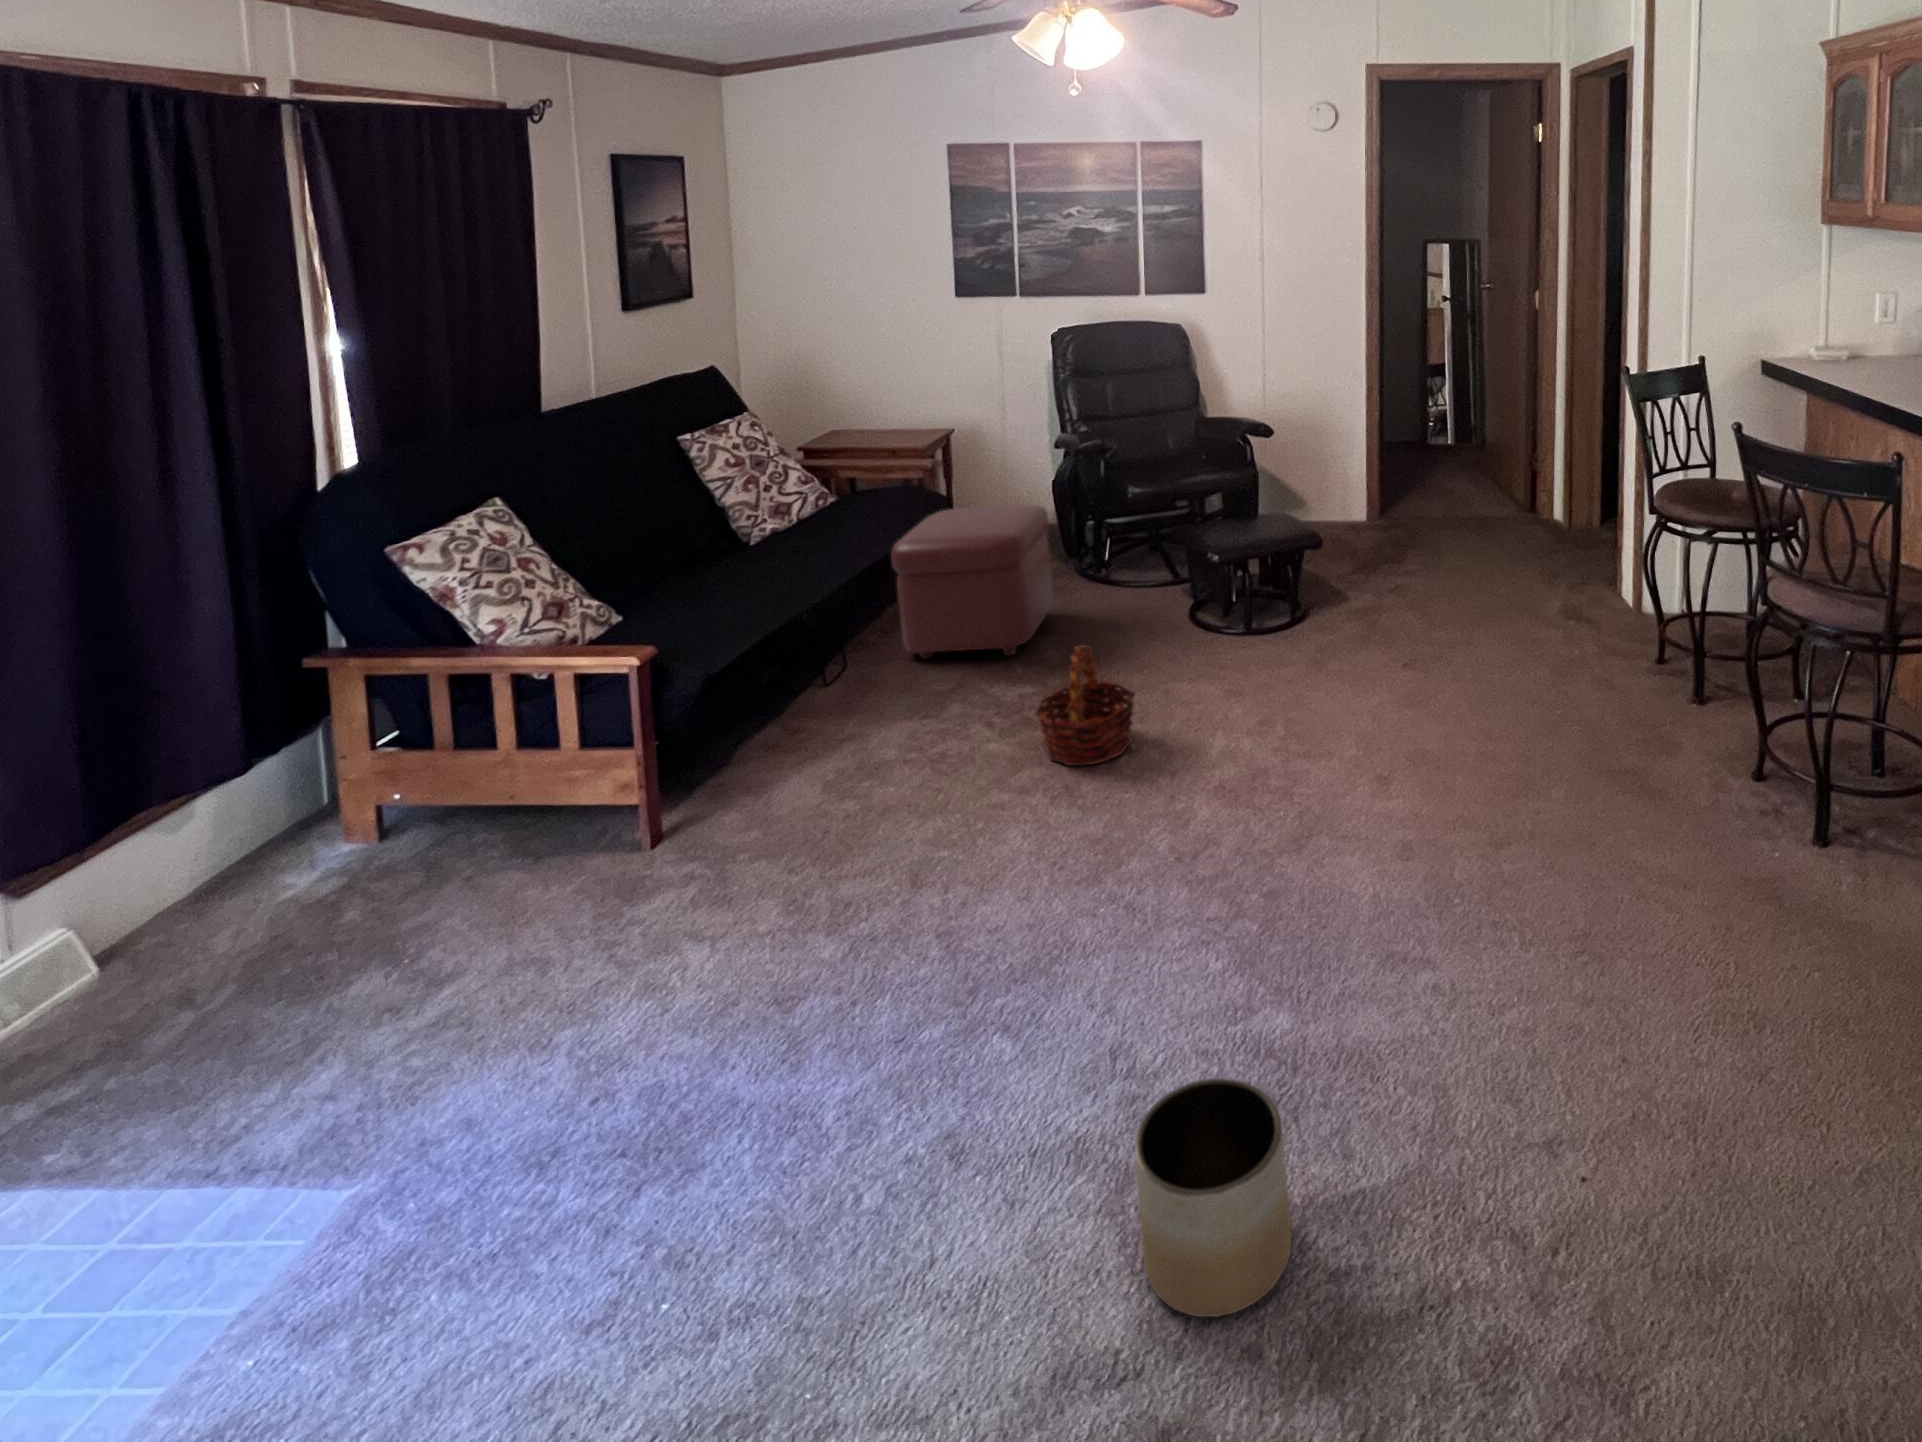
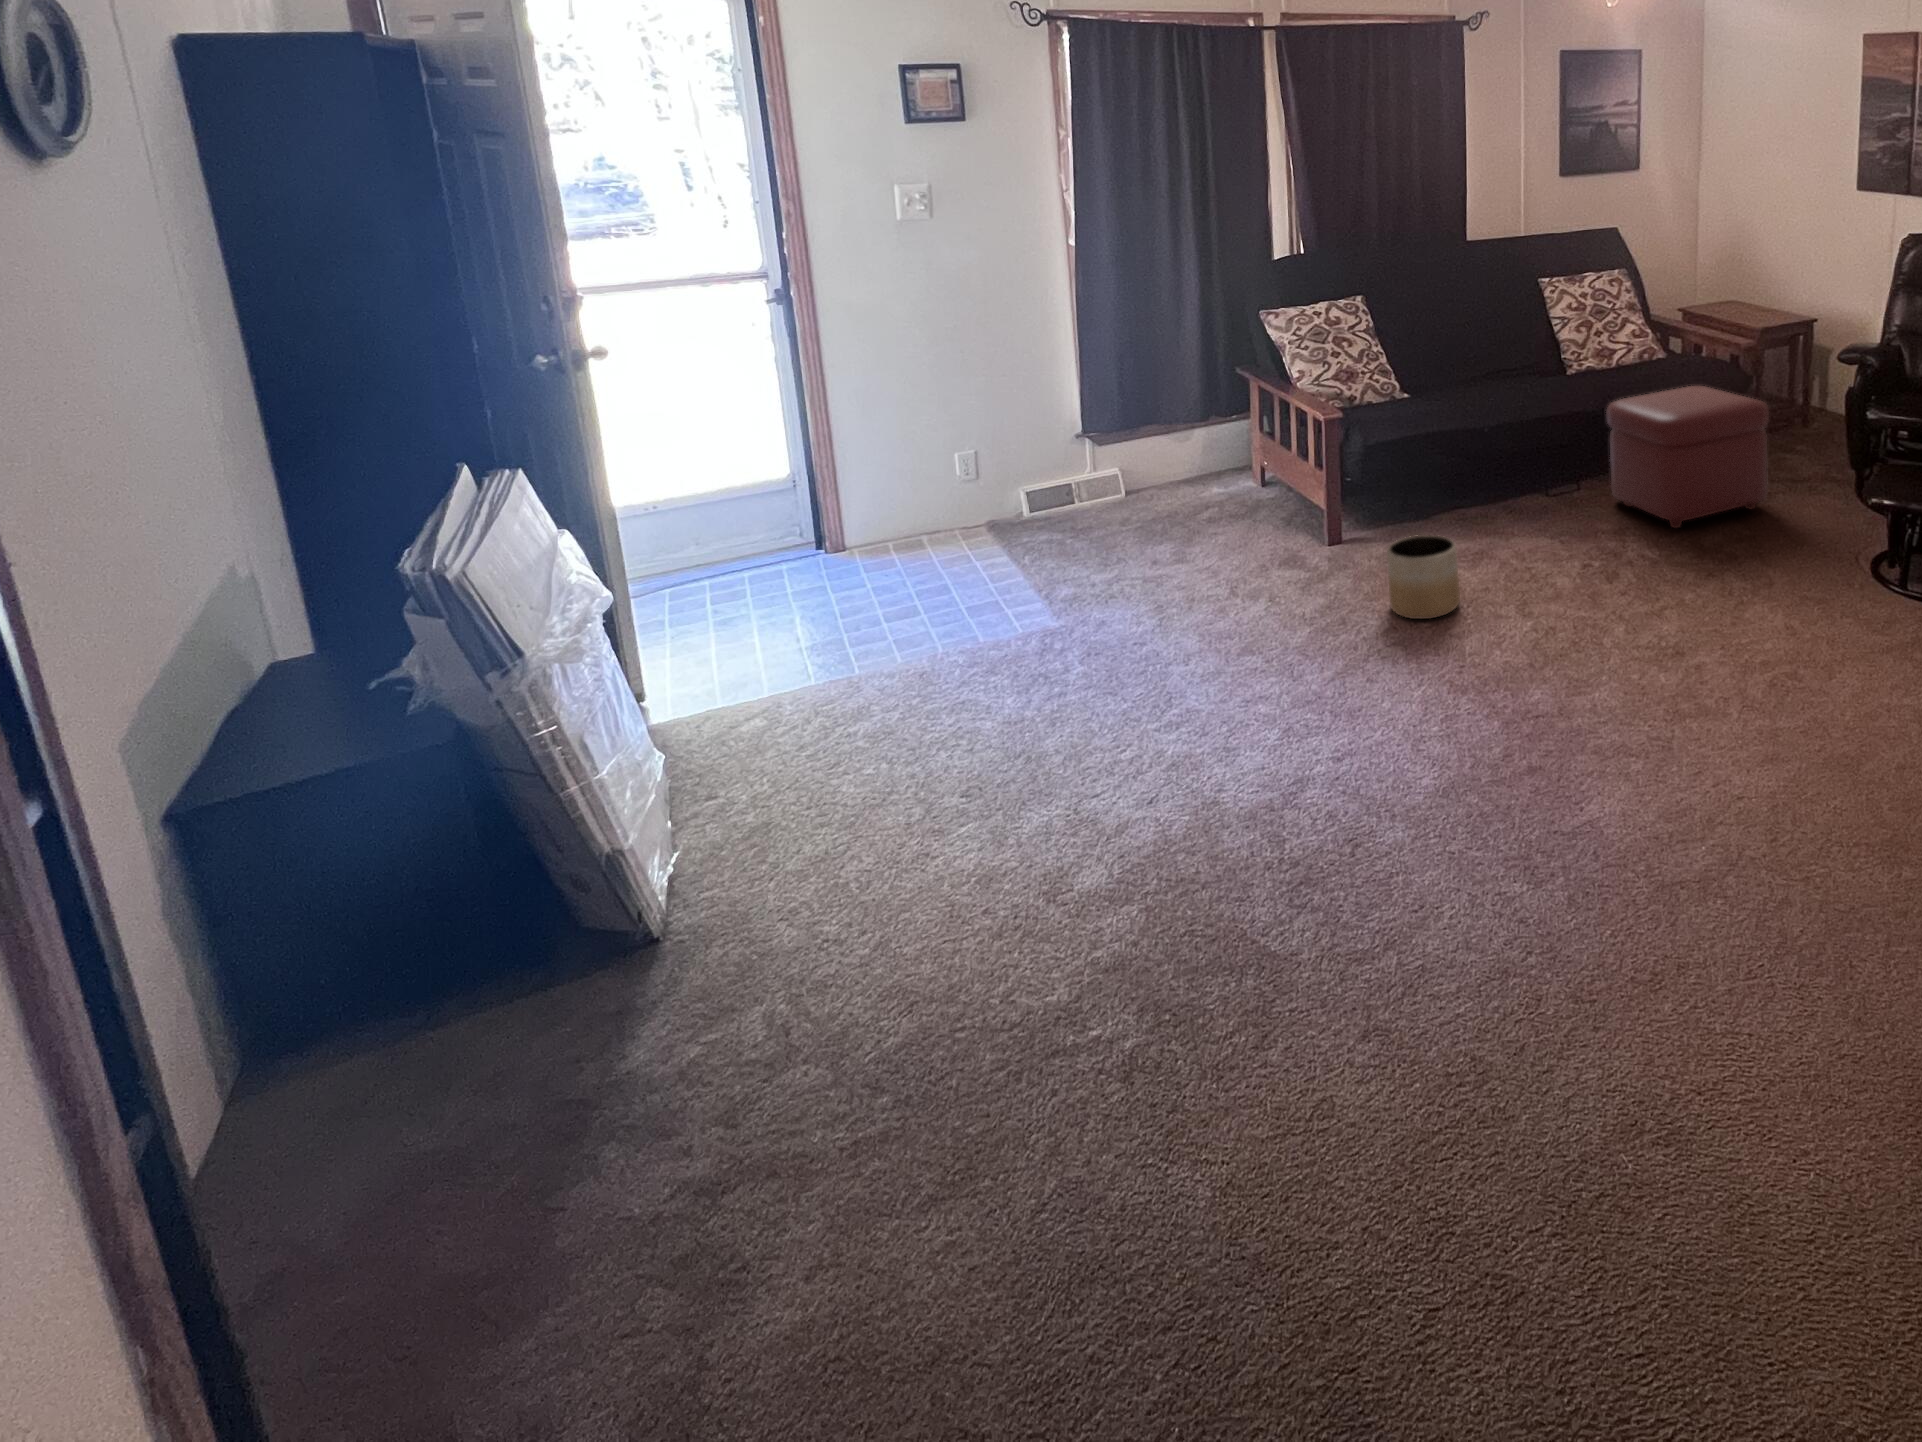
basket: present [1035,645,1135,766] -> none [1536,521,1630,629]
planter: present [1135,1078,1291,1317] -> present [1387,535,1460,619]

